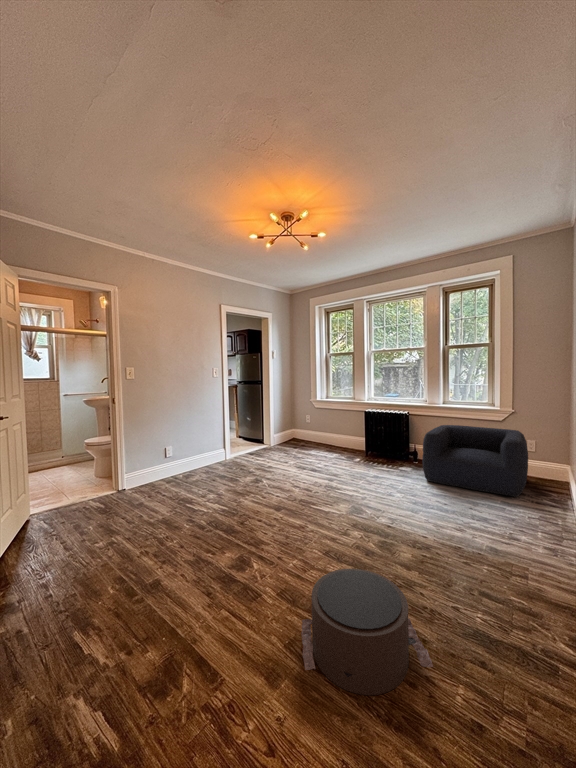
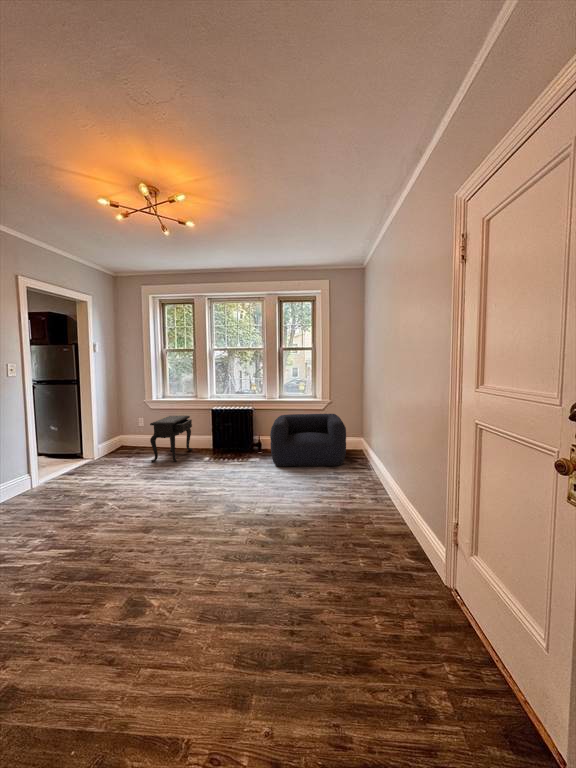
side table: none [310,415,350,458] -> present [150,416,192,462]
pouf: present [301,569,433,695] -> none [245,557,361,675]

